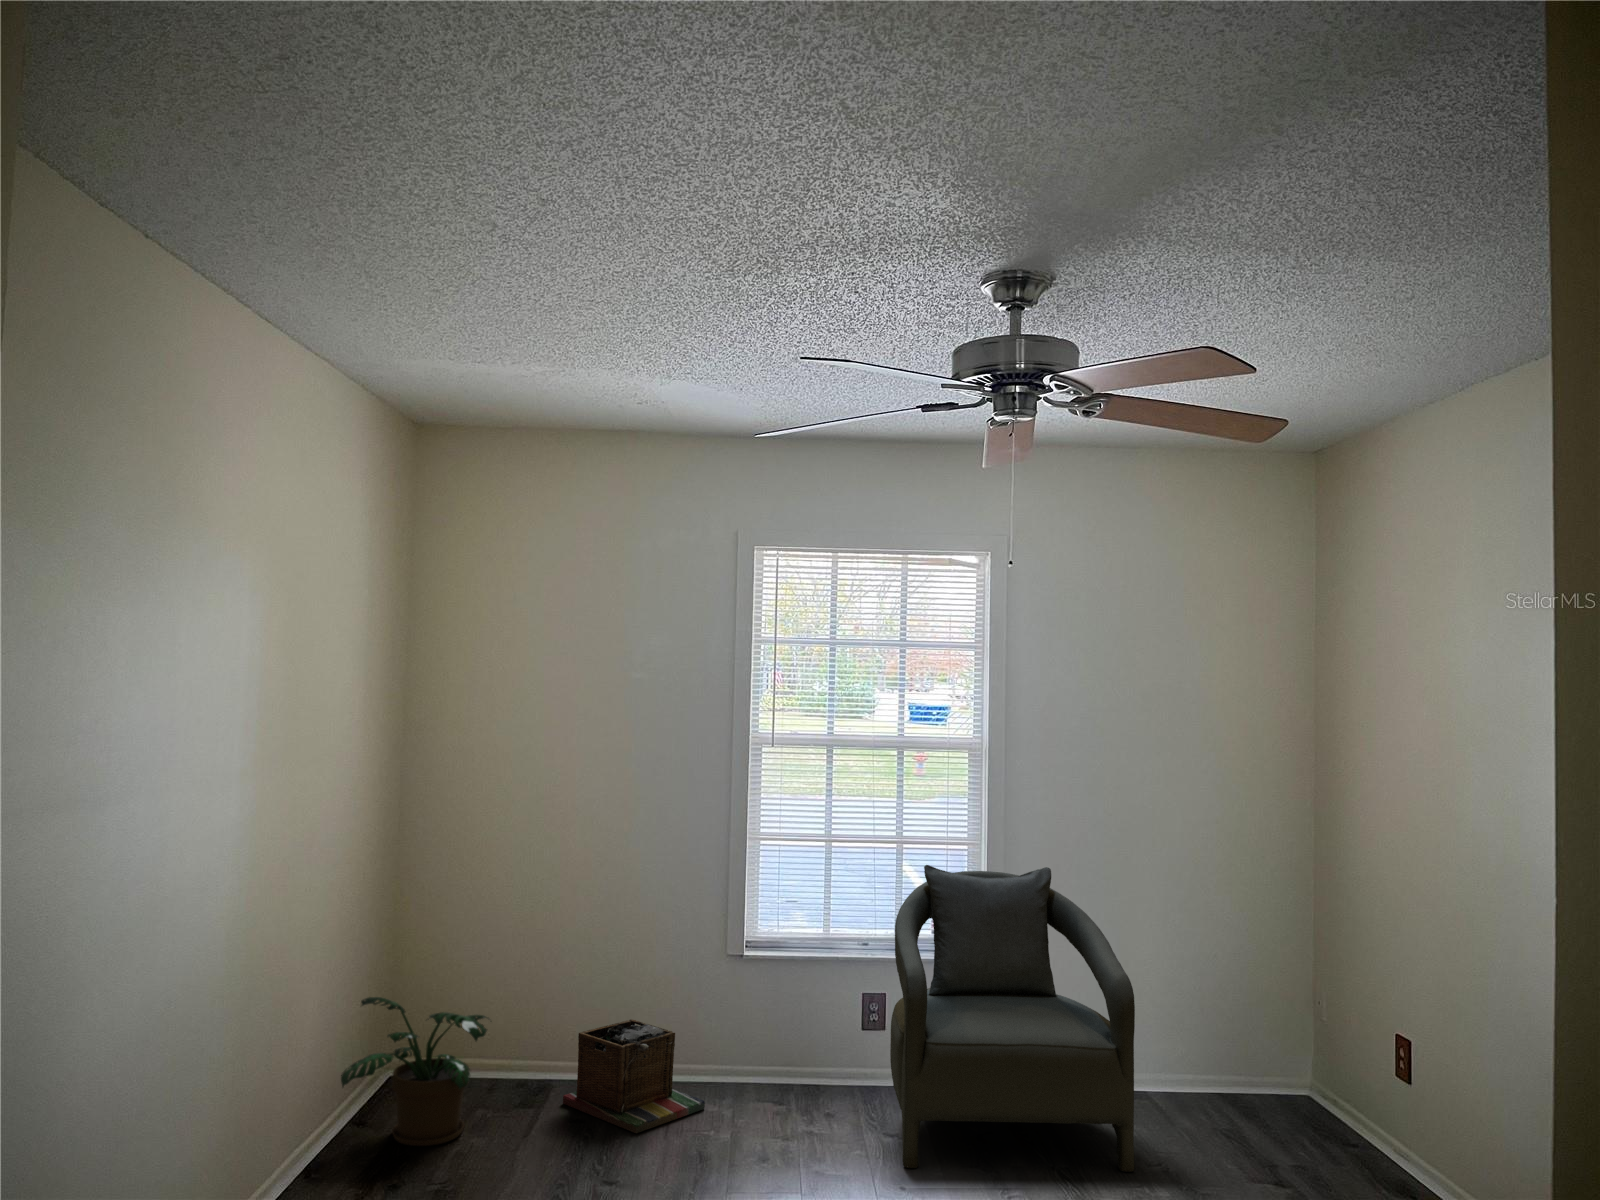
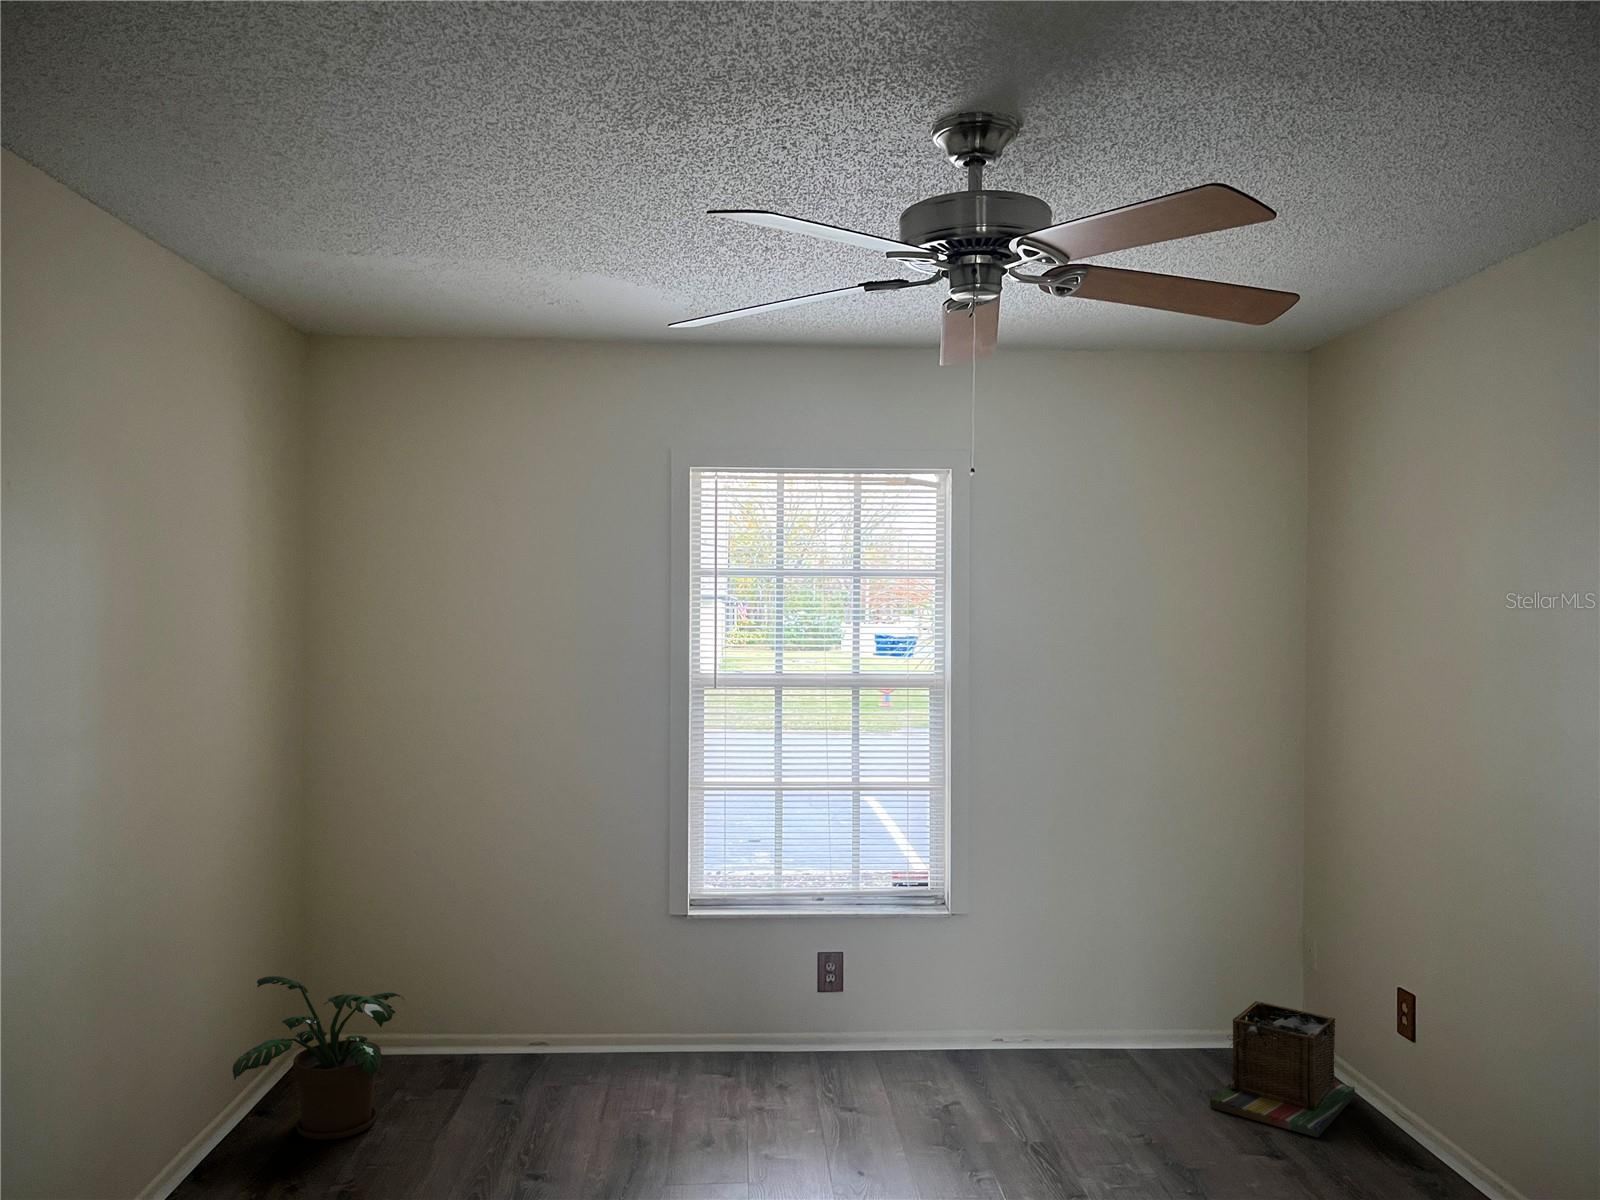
armchair: present [890,865,1135,1172] -> none [849,813,1114,1148]
laundry basket: present [563,1019,705,1133] -> present [1210,1001,1355,1137]

